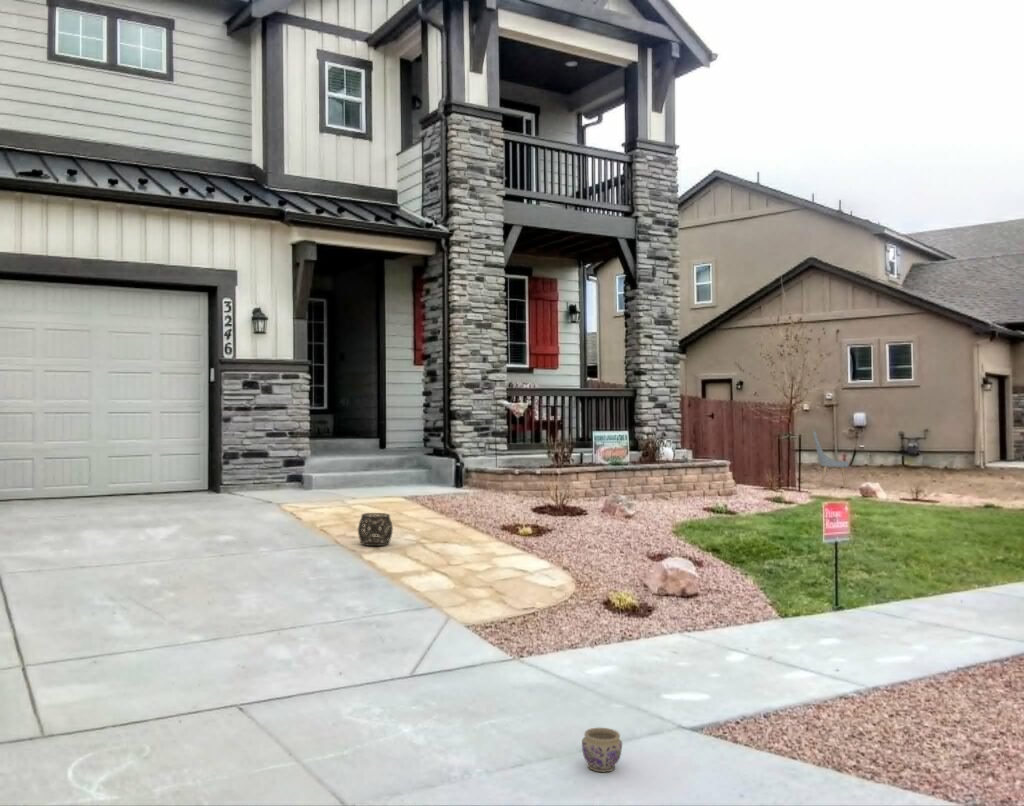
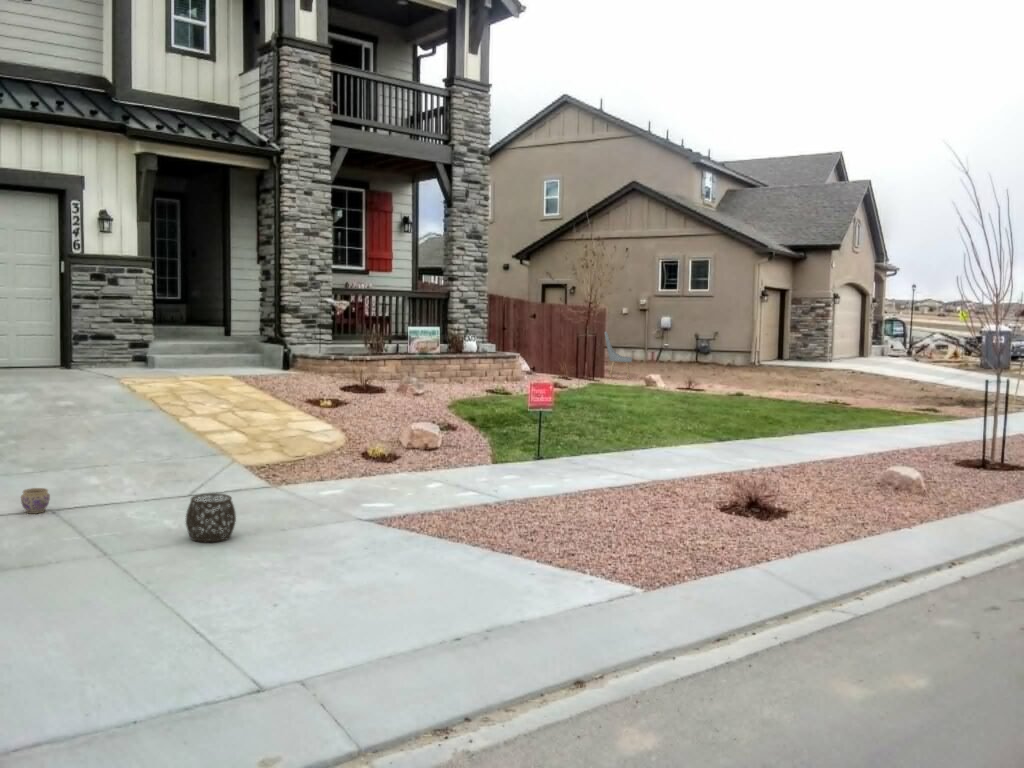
woven basket: present [358,513,393,546] -> present [186,493,236,543]
planter: present [582,728,622,772] -> present [21,488,50,514]

